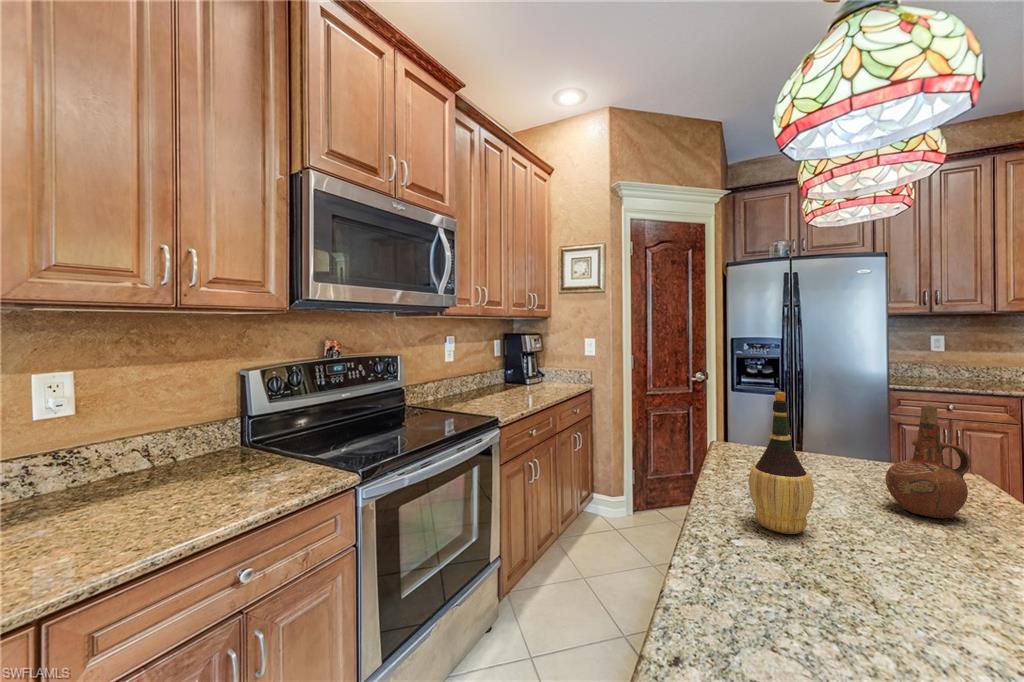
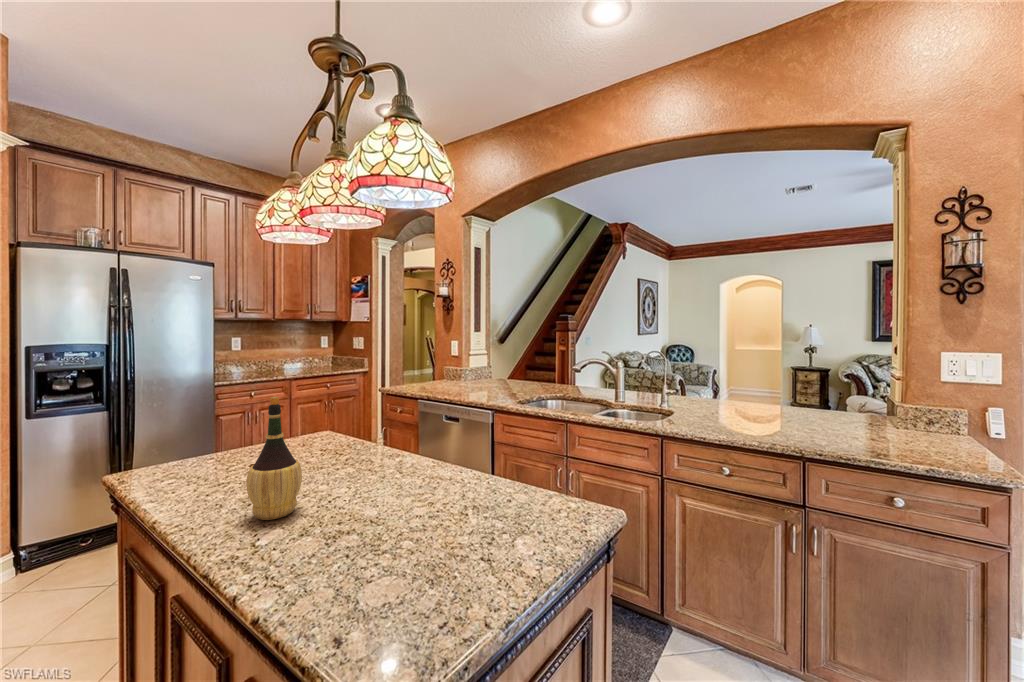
ceramic pitcher: present [885,405,971,518] -> none [310,391,354,466]

